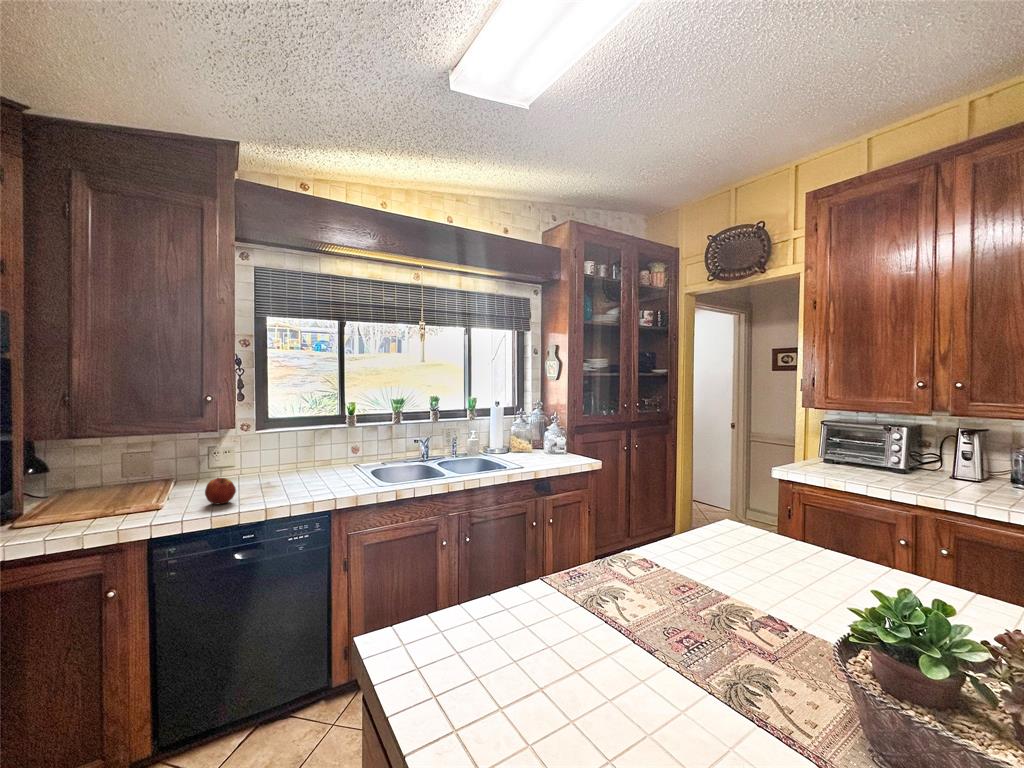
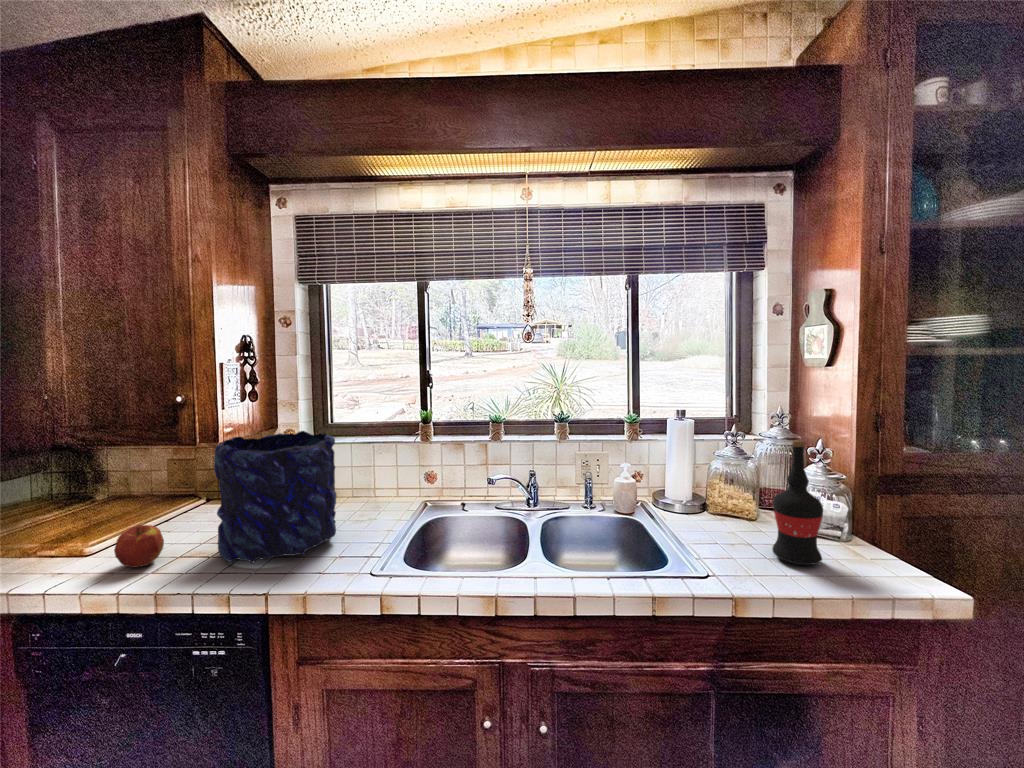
wine bottle: none [543,410,562,462] -> present [772,440,823,565]
vase: none [262,416,336,494] -> present [214,431,337,563]

